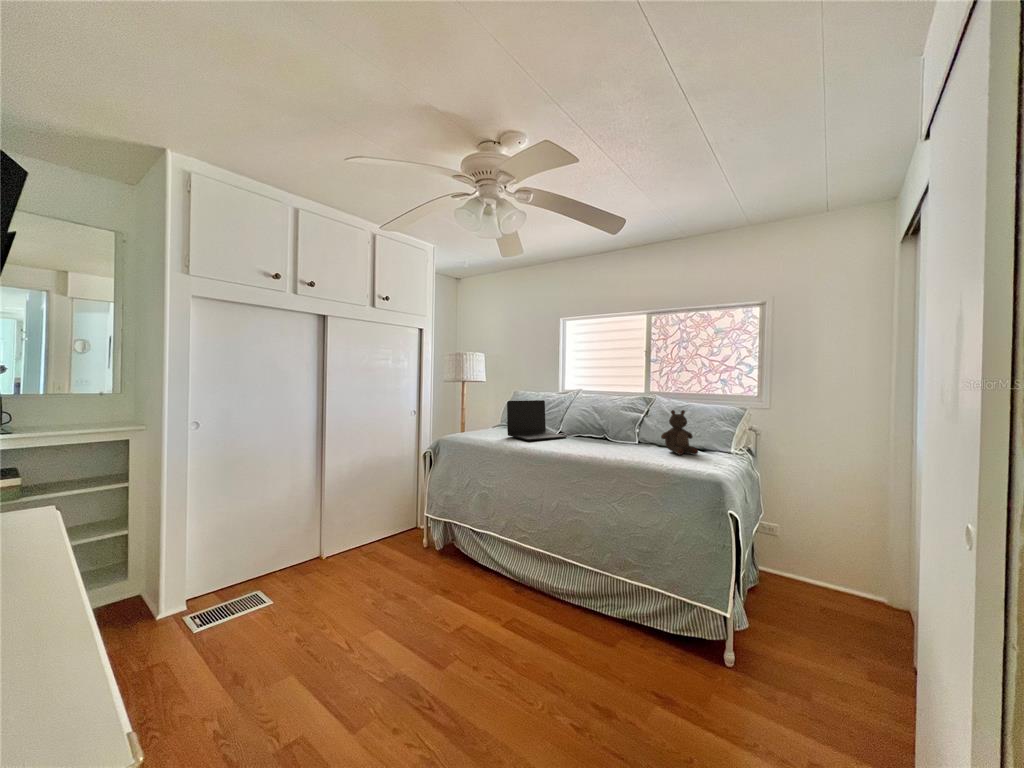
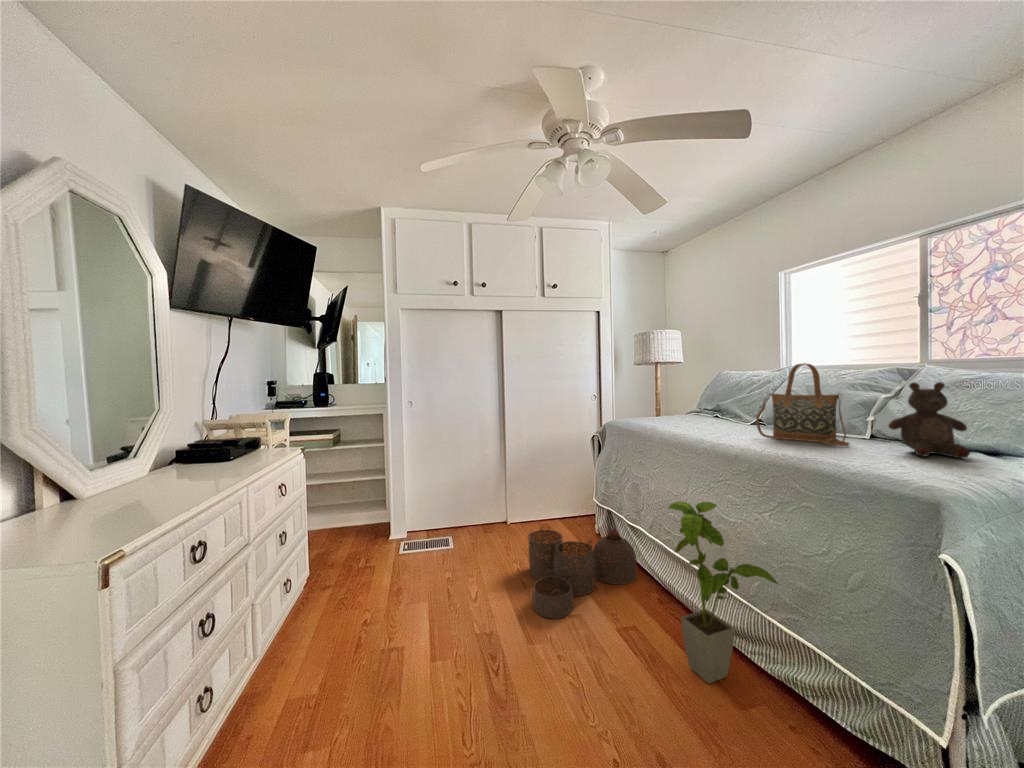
handbag: none [581,394,640,451] -> present [756,364,849,446]
laptop: present [507,400,567,441] -> none [676,379,757,427]
house plant: none [555,500,630,639] -> present [668,501,778,683]
woven basket: none [386,540,486,638] -> present [528,524,637,618]

